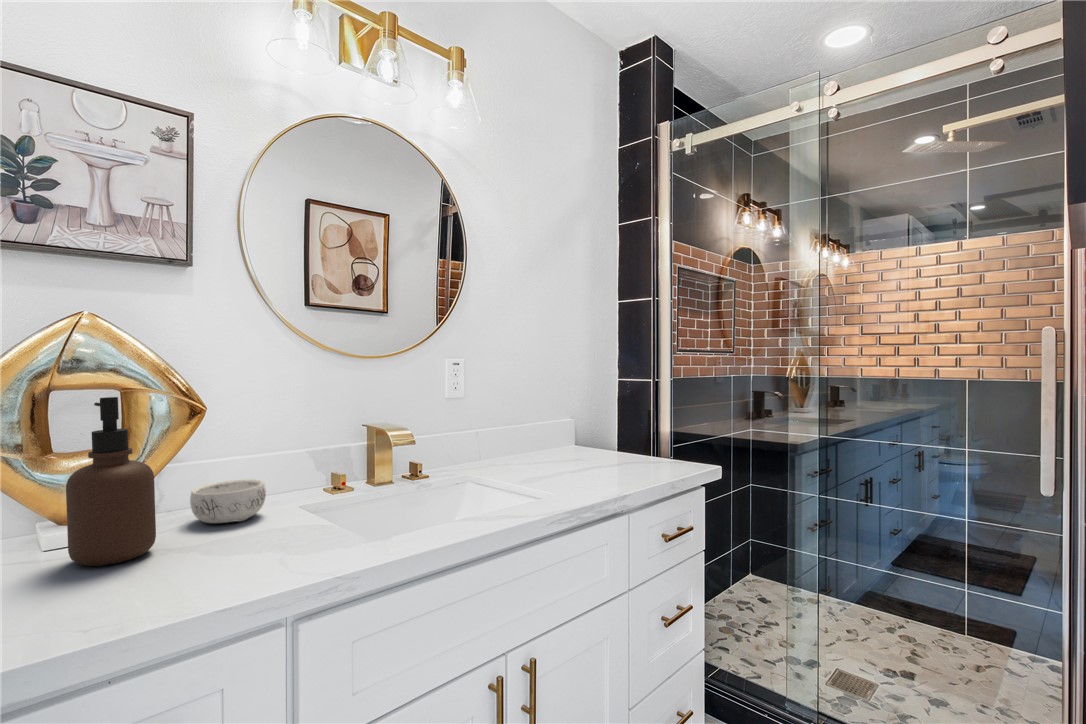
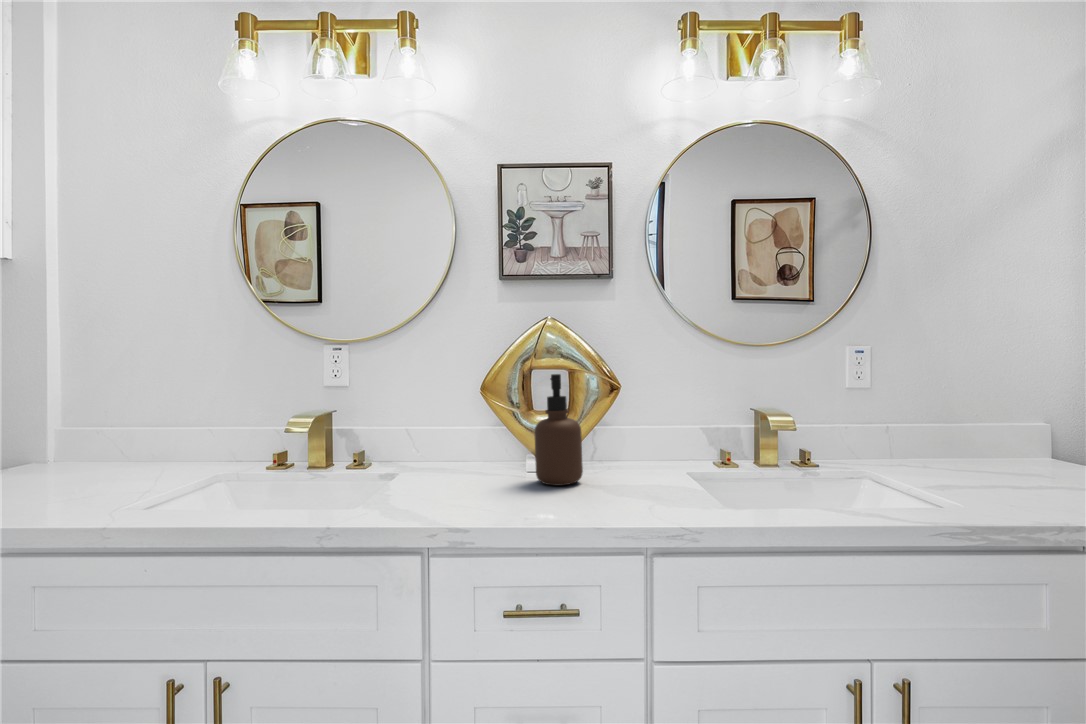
decorative bowl: present [190,479,266,523] -> none [609,444,661,475]

